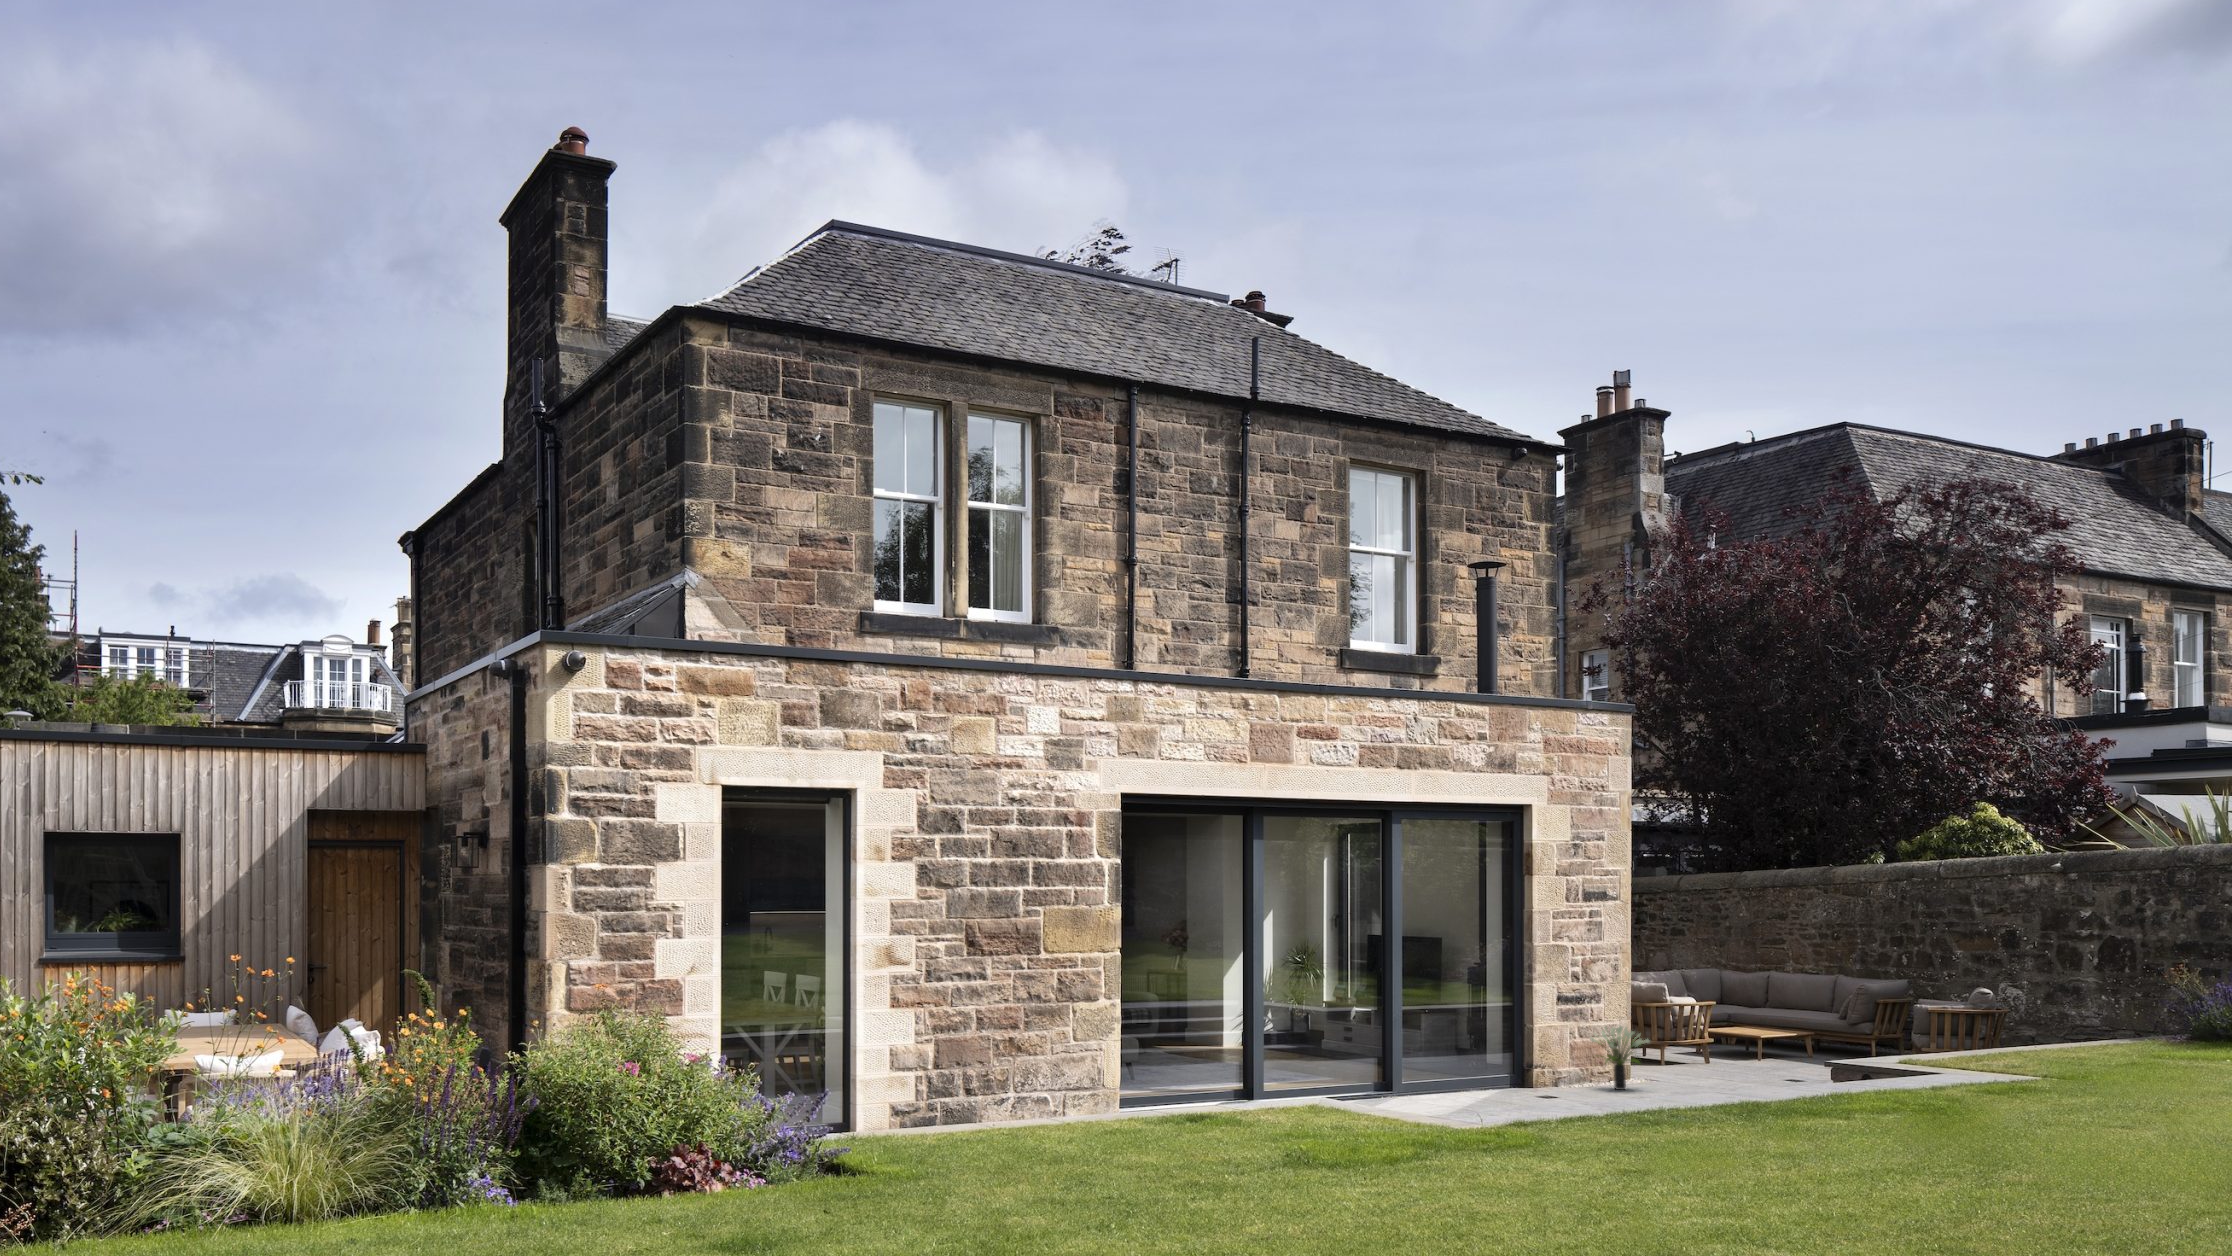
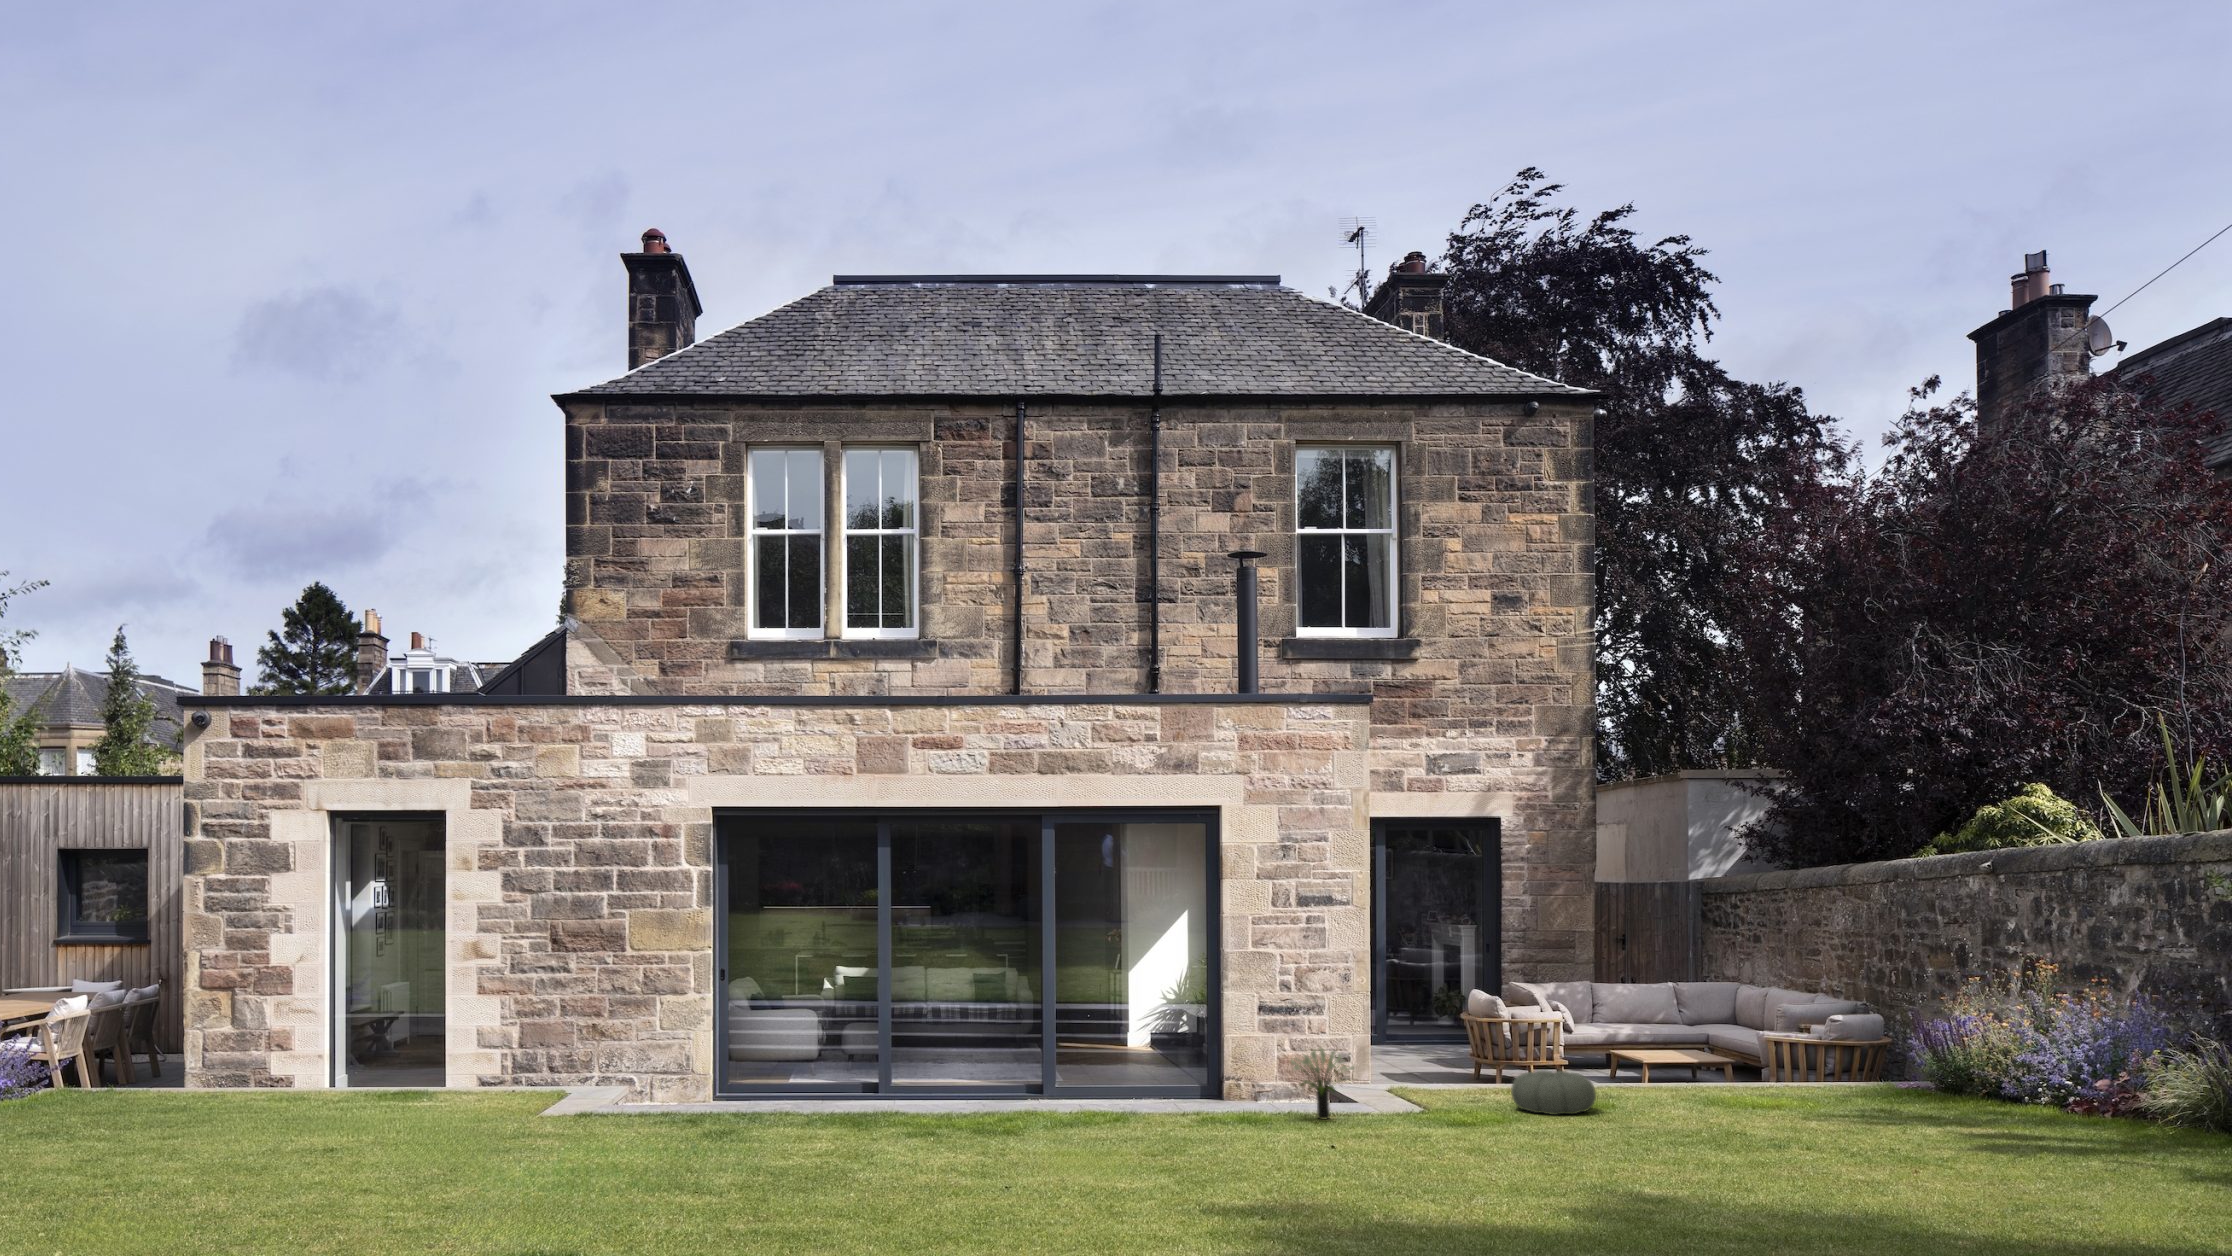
pouf: none [1677,1038,1753,1075] -> present [1511,1070,1596,1115]

